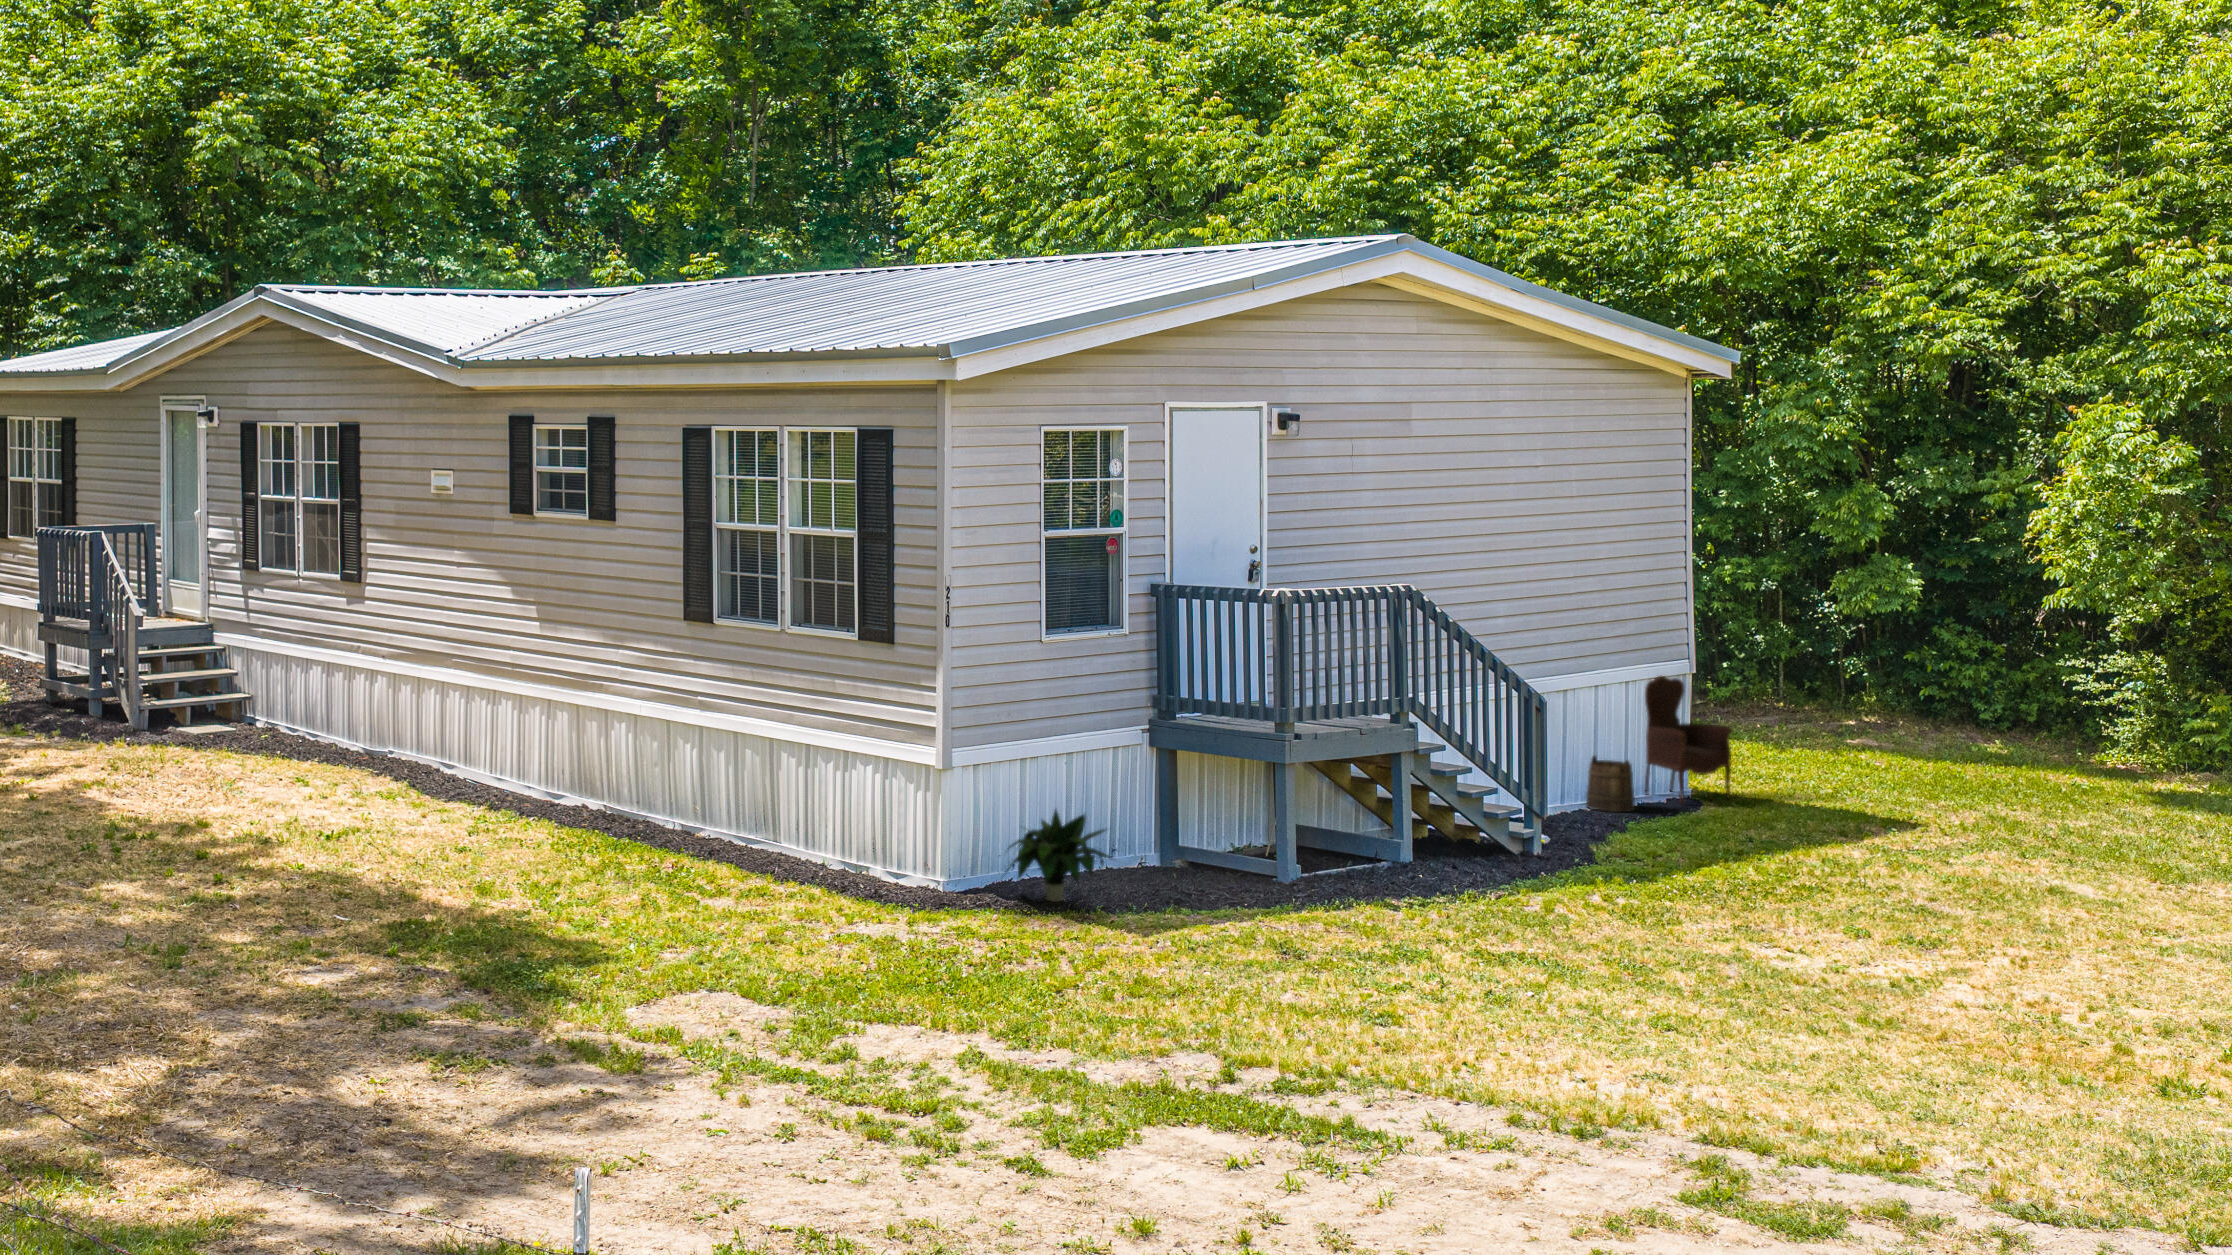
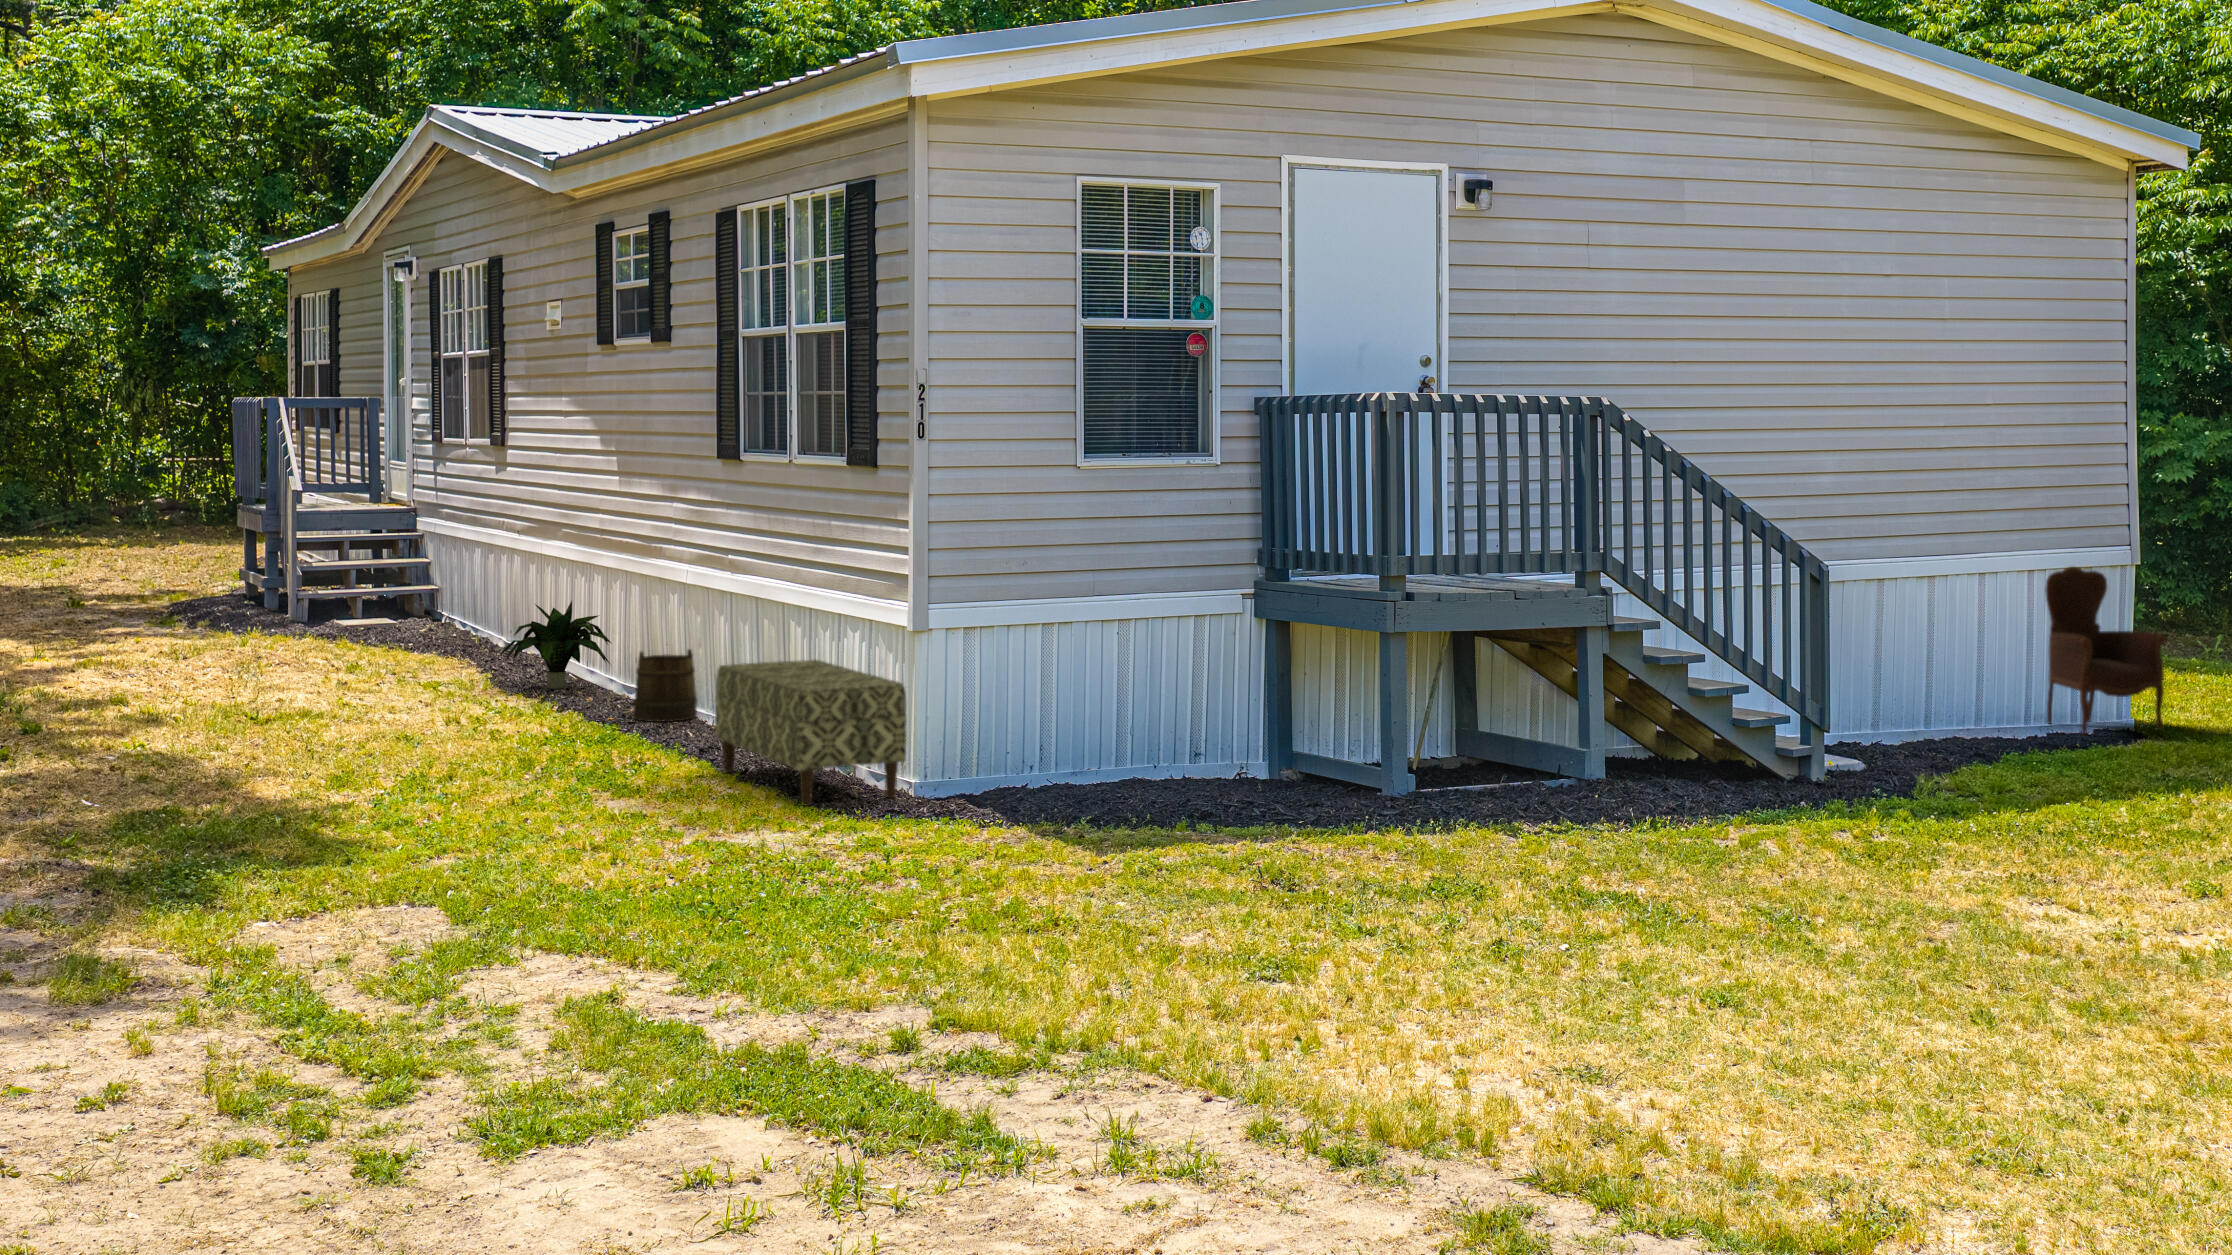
bucket: present [1586,756,1635,812] -> present [633,649,697,722]
bench: none [758,791,940,911] -> present [715,660,907,806]
potted plant: present [1003,810,1112,902] -> present [499,601,611,689]

